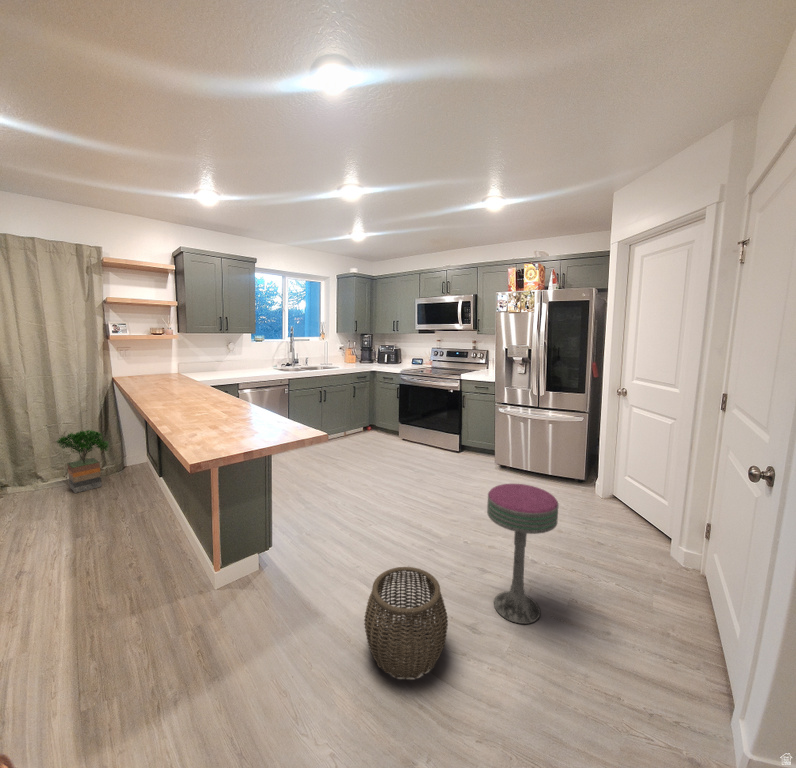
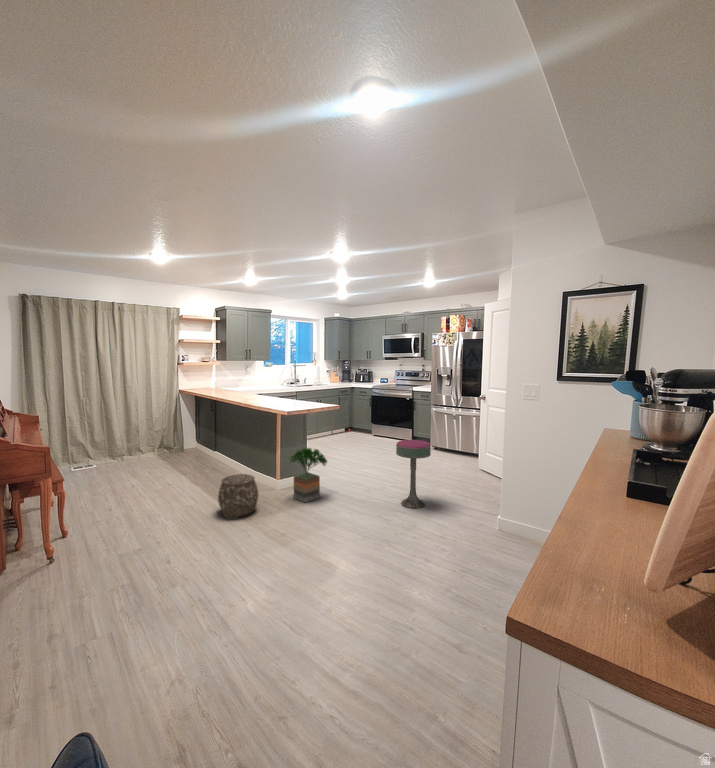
potted tree: present [57,430,109,493] -> present [290,448,327,502]
woven basket: present [364,567,448,679] -> present [218,474,258,517]

